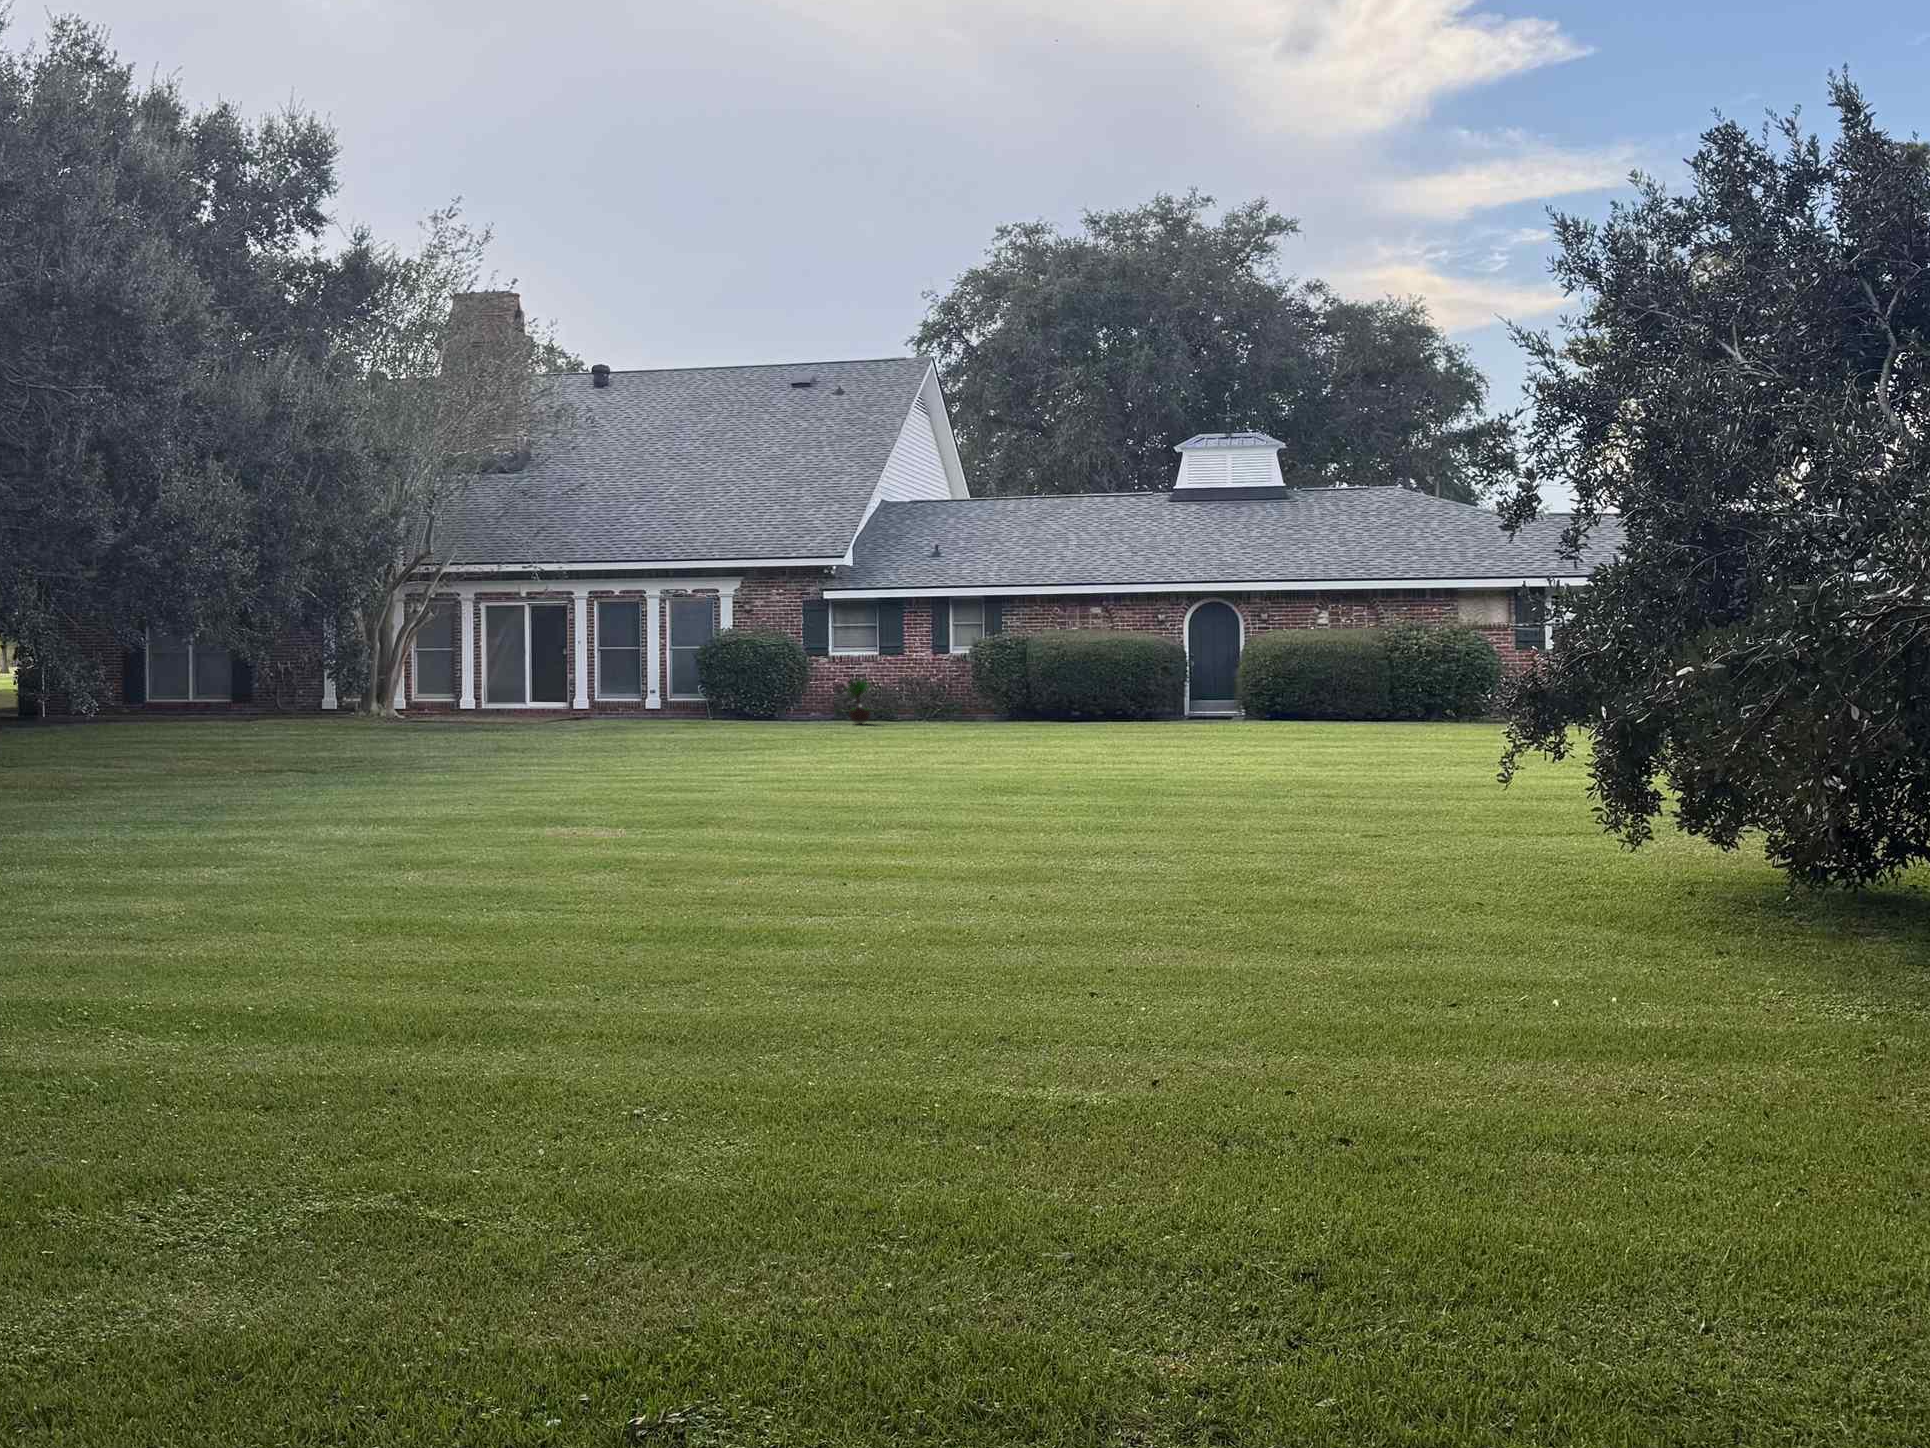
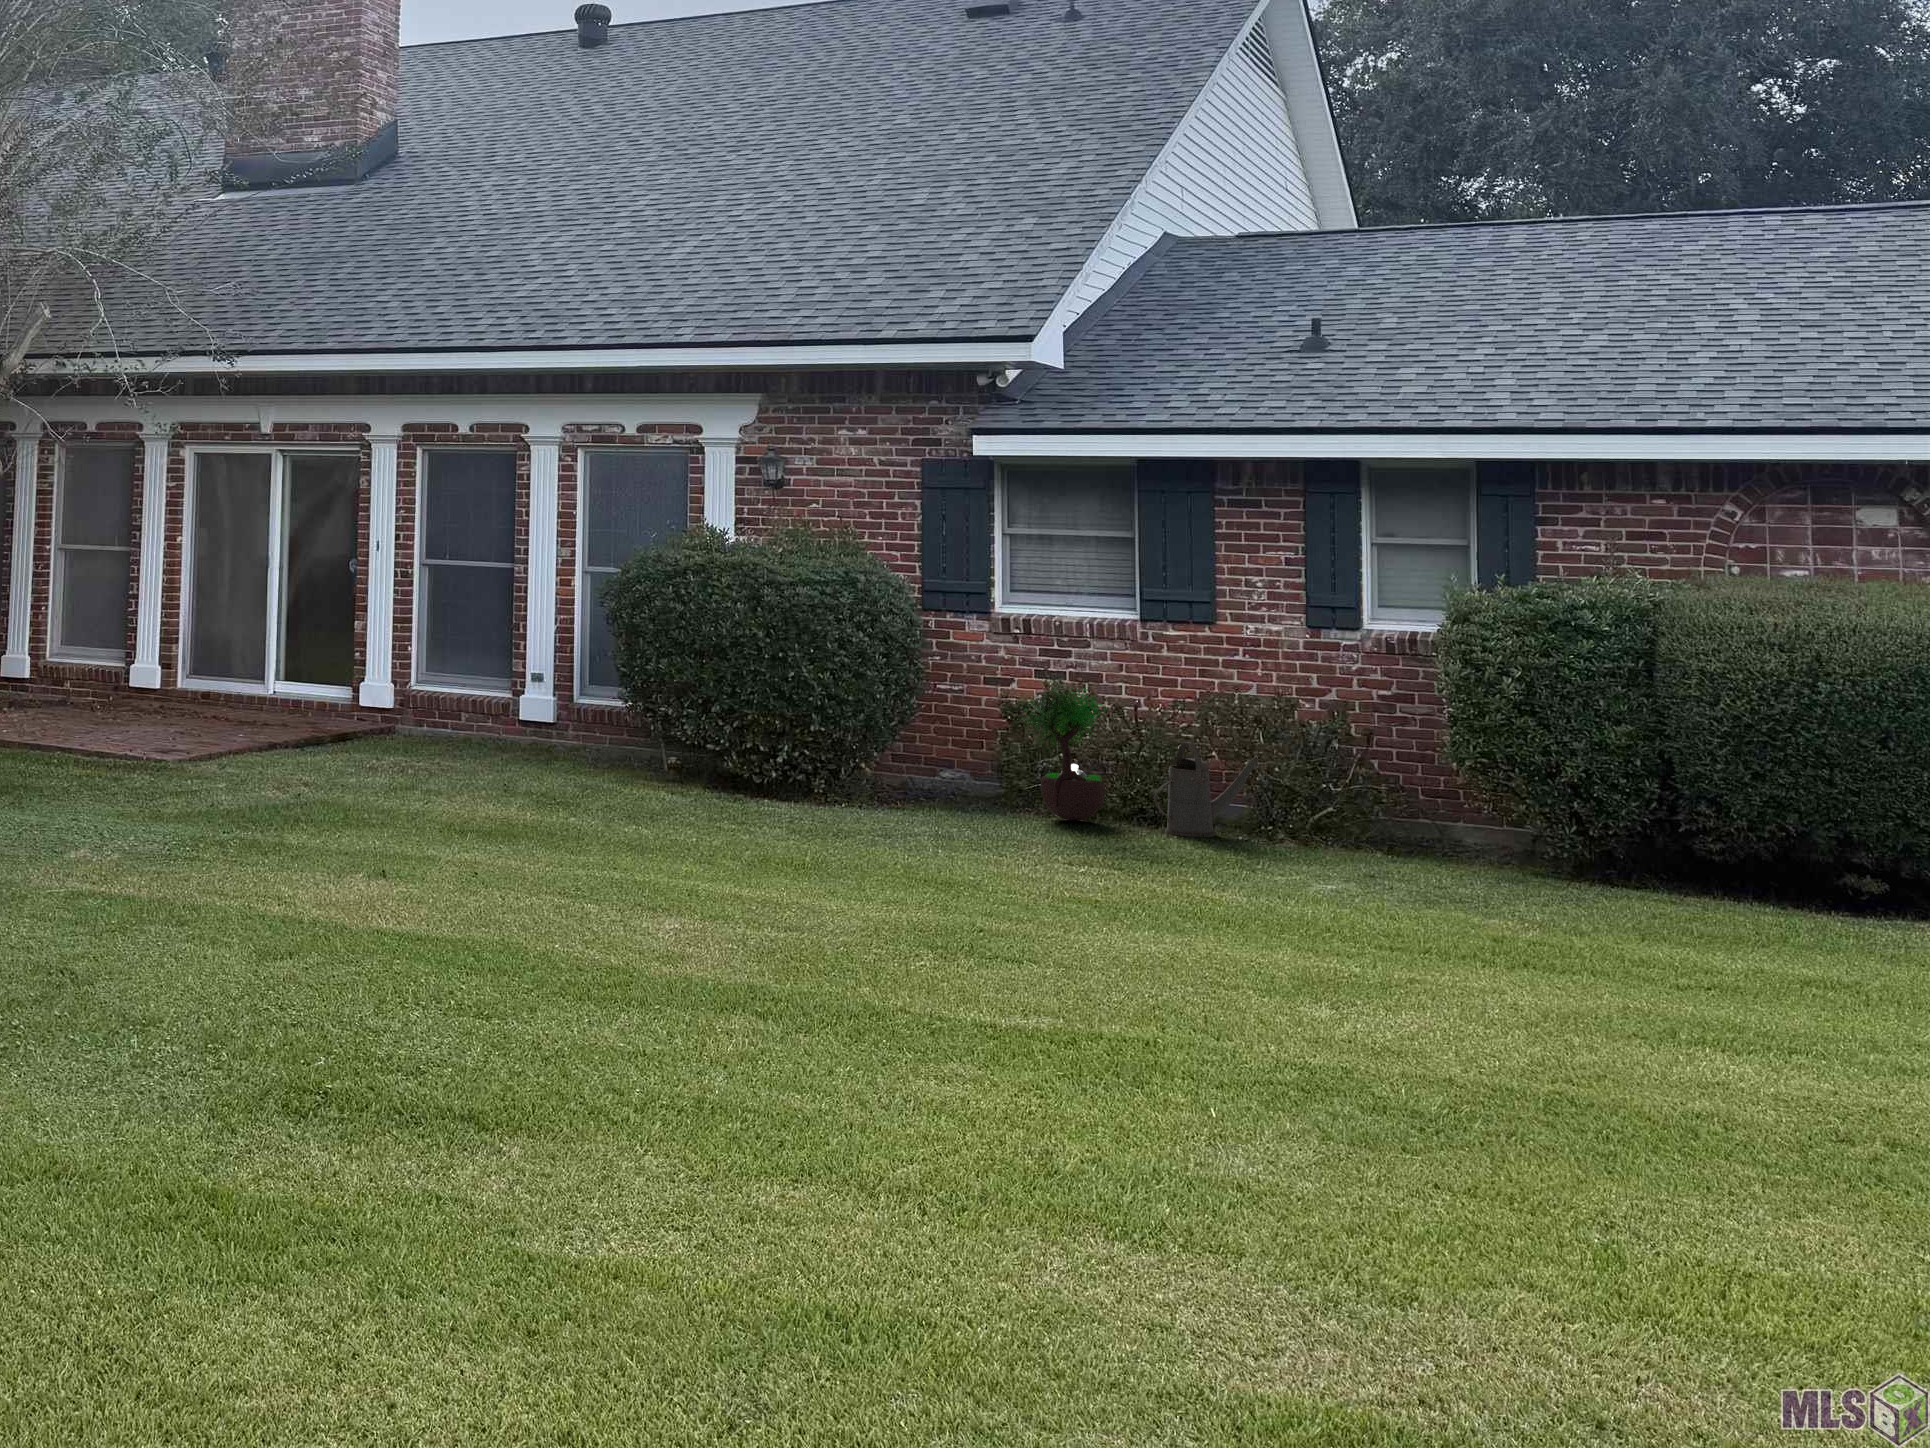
watering can: none [887,694,919,725] -> present [1154,742,1258,837]

